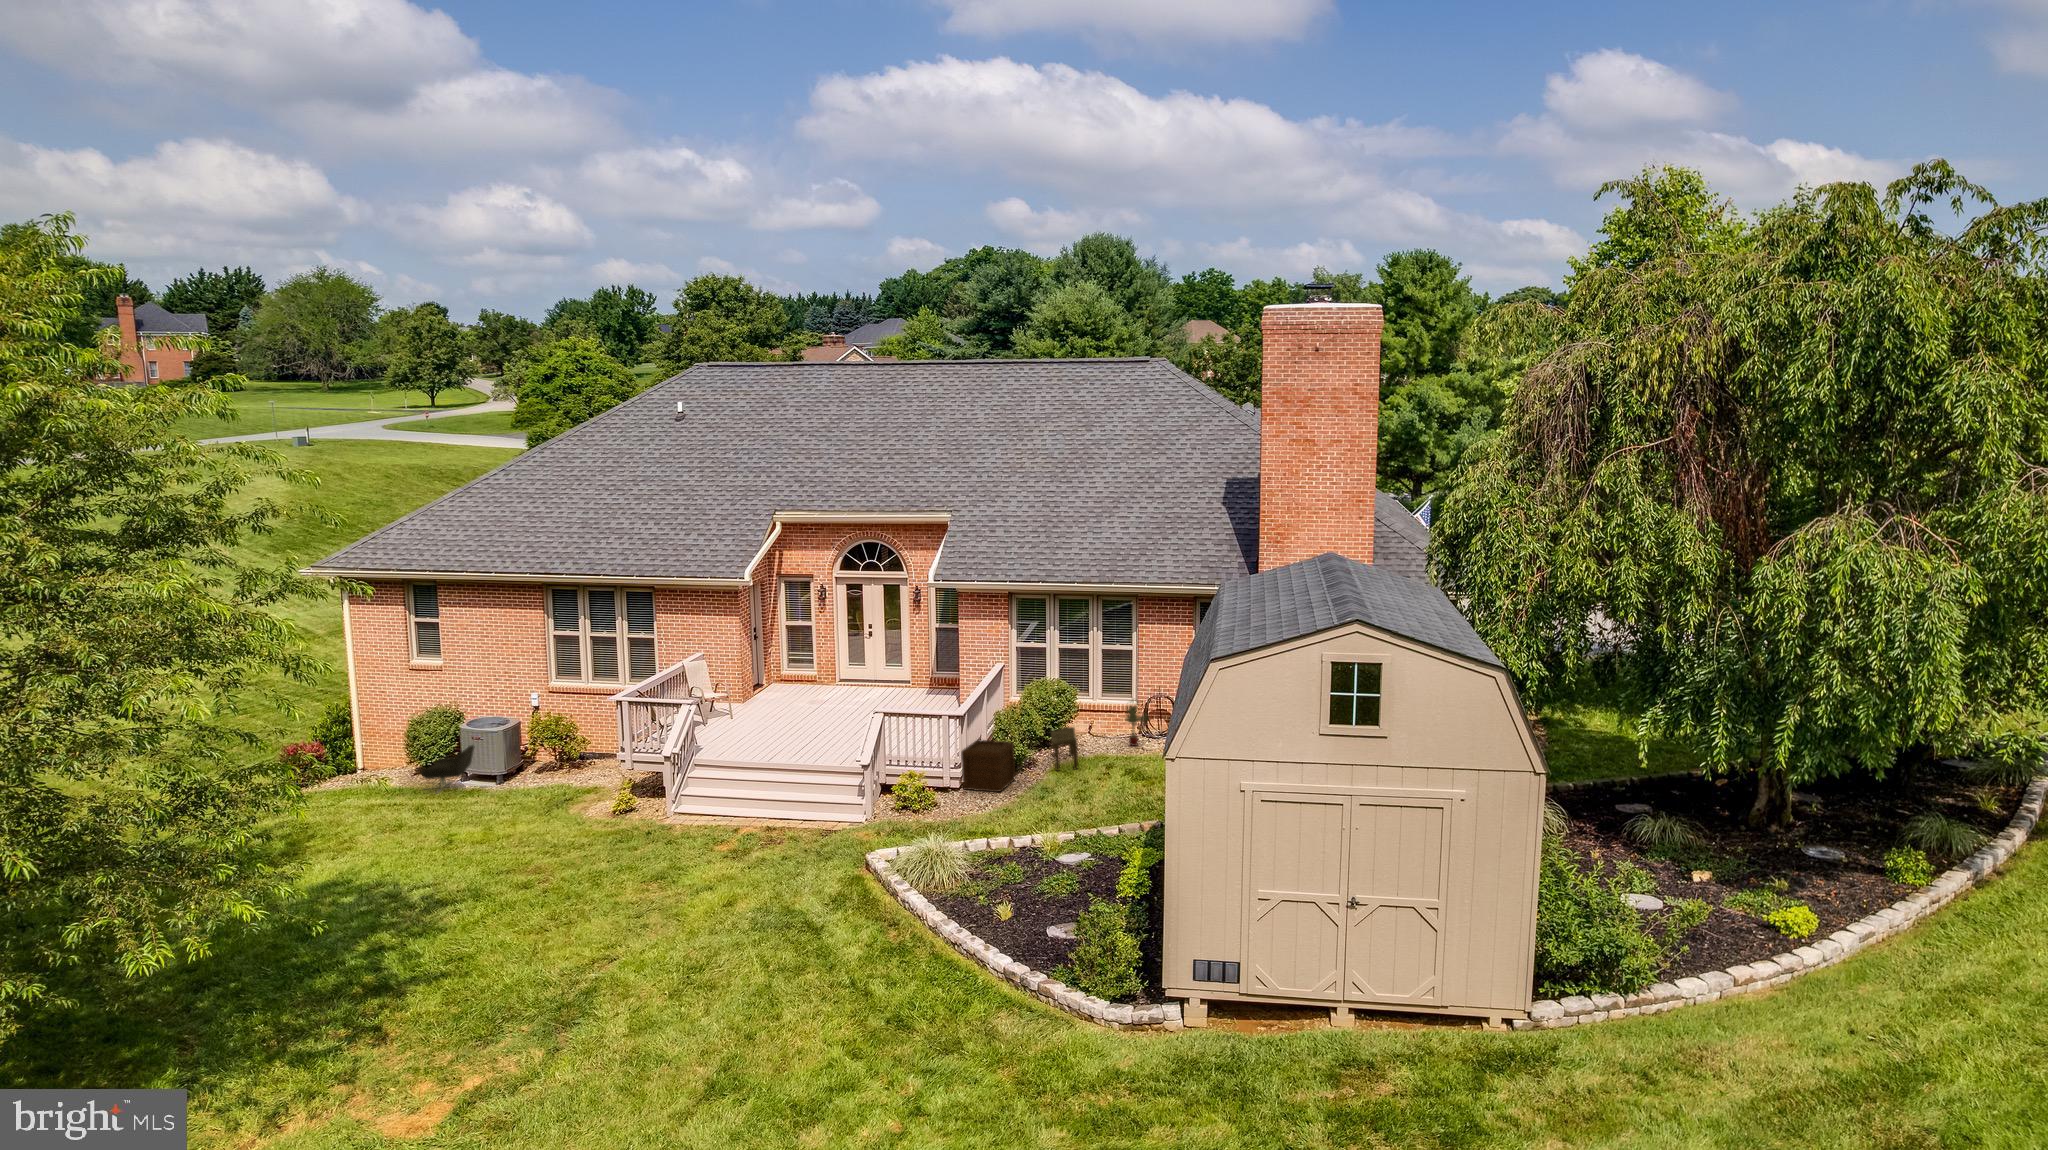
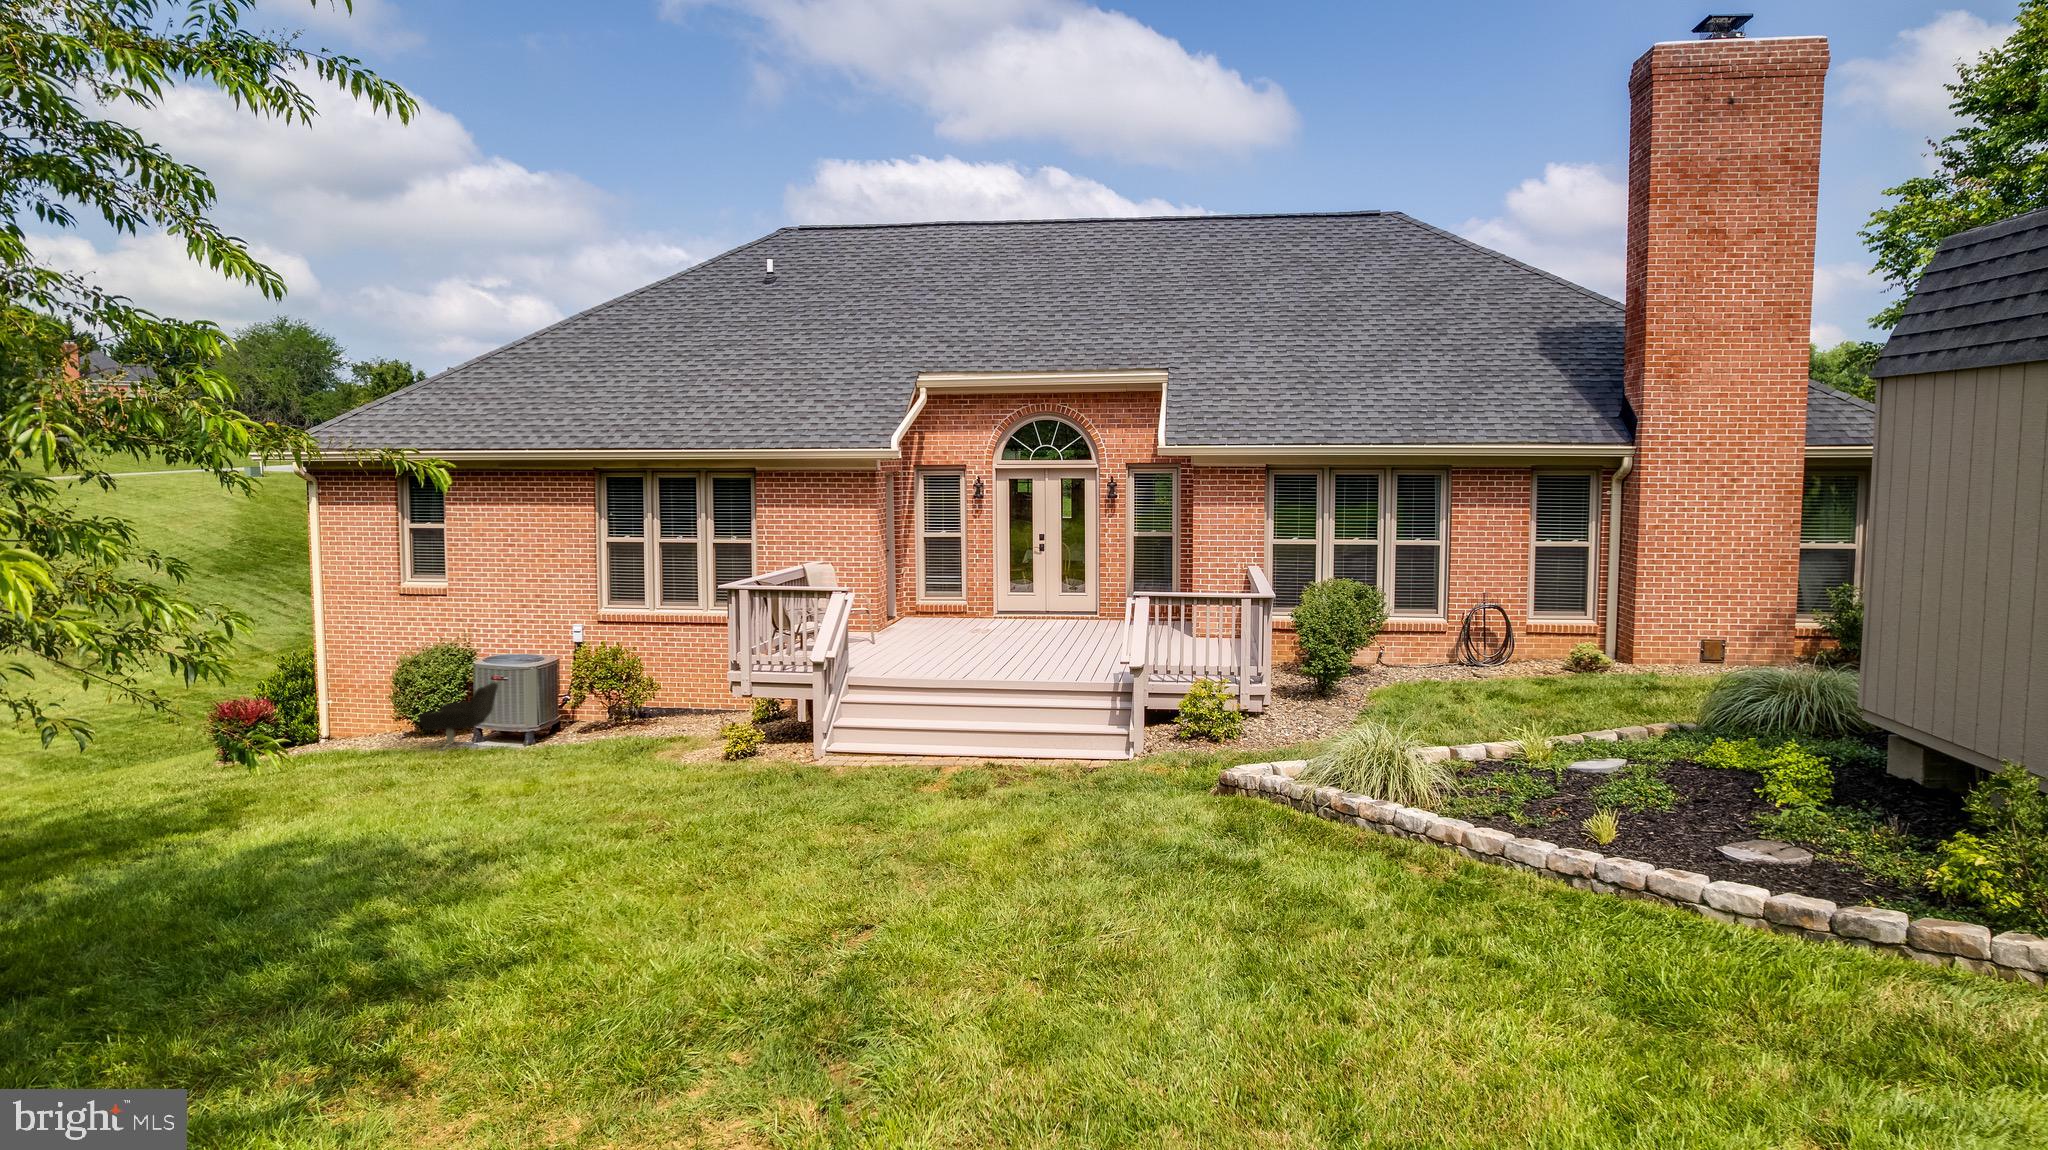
potted tree: present [1126,704,1148,746] -> none [1438,604,1480,674]
bench: present [1051,727,1078,771] -> none [1345,643,1406,697]
wooden crate: present [961,739,1015,792] -> none [1256,648,1326,718]

